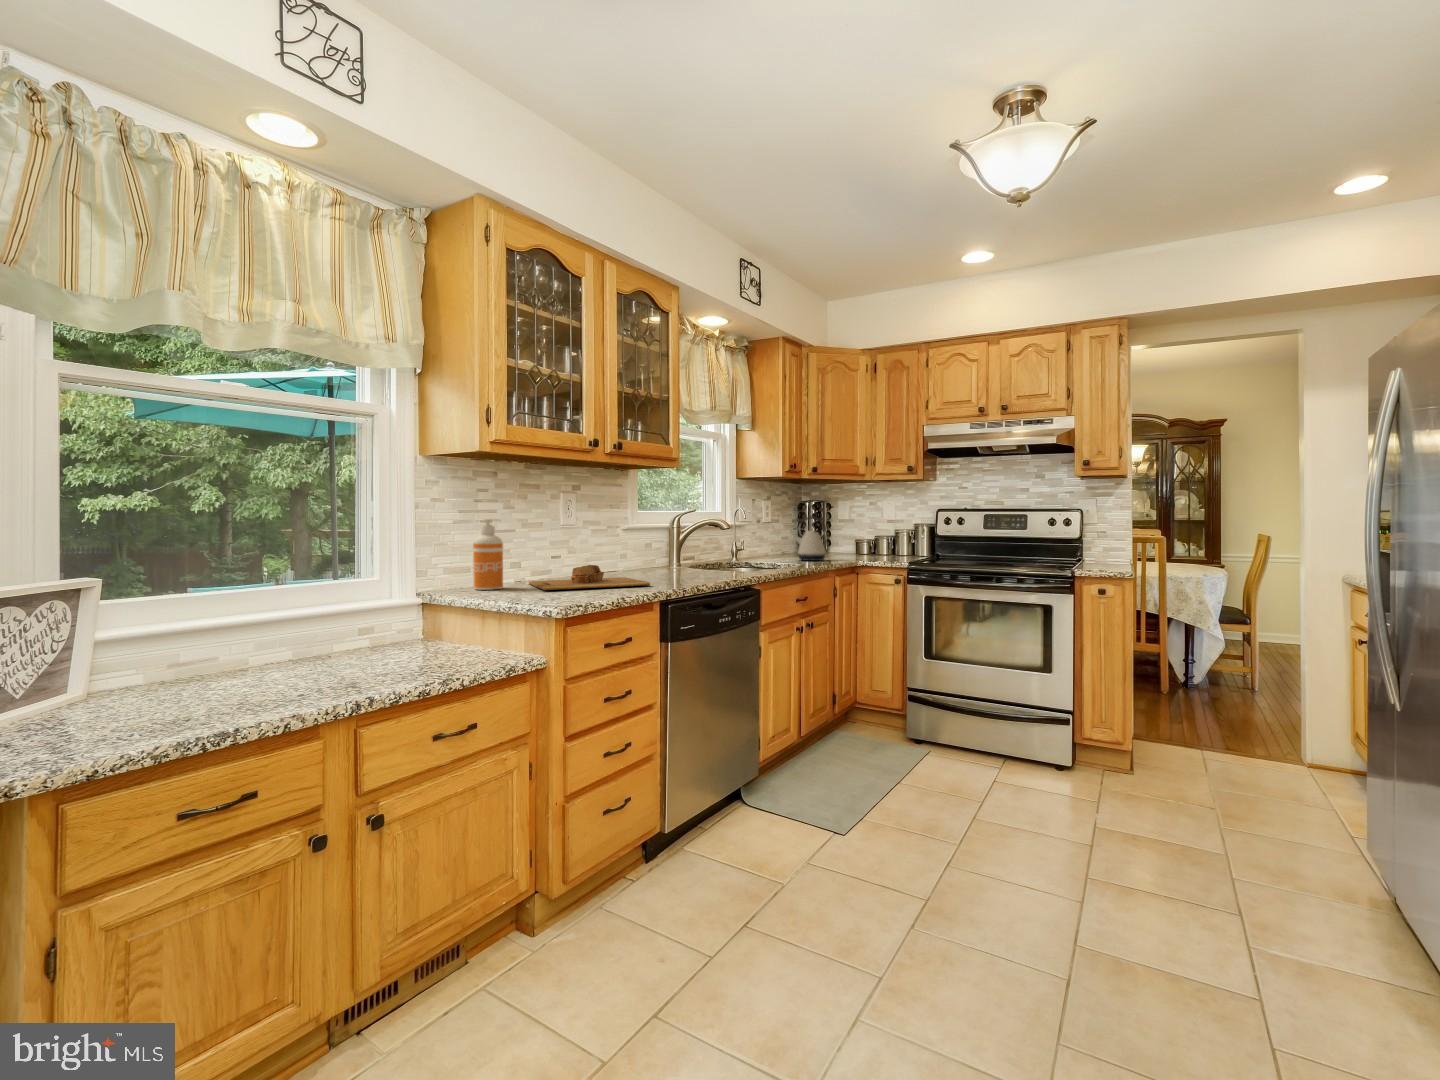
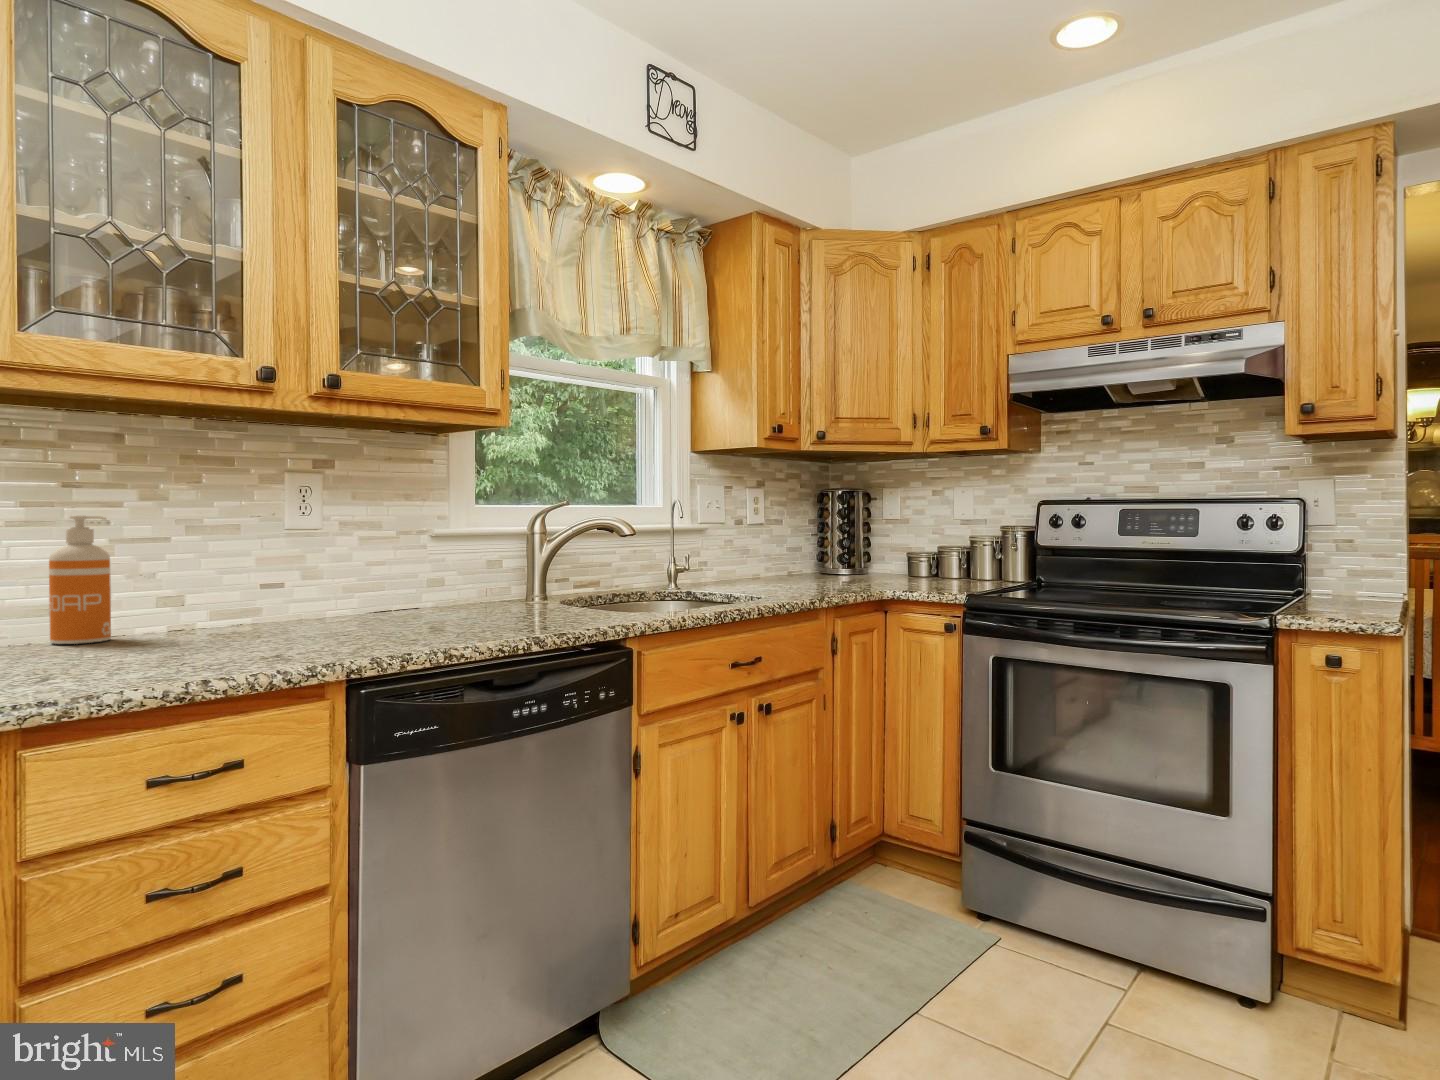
kettle: present [794,517,827,561] -> none [777,514,836,590]
cutting board: present [529,565,650,590] -> none [147,600,380,648]

